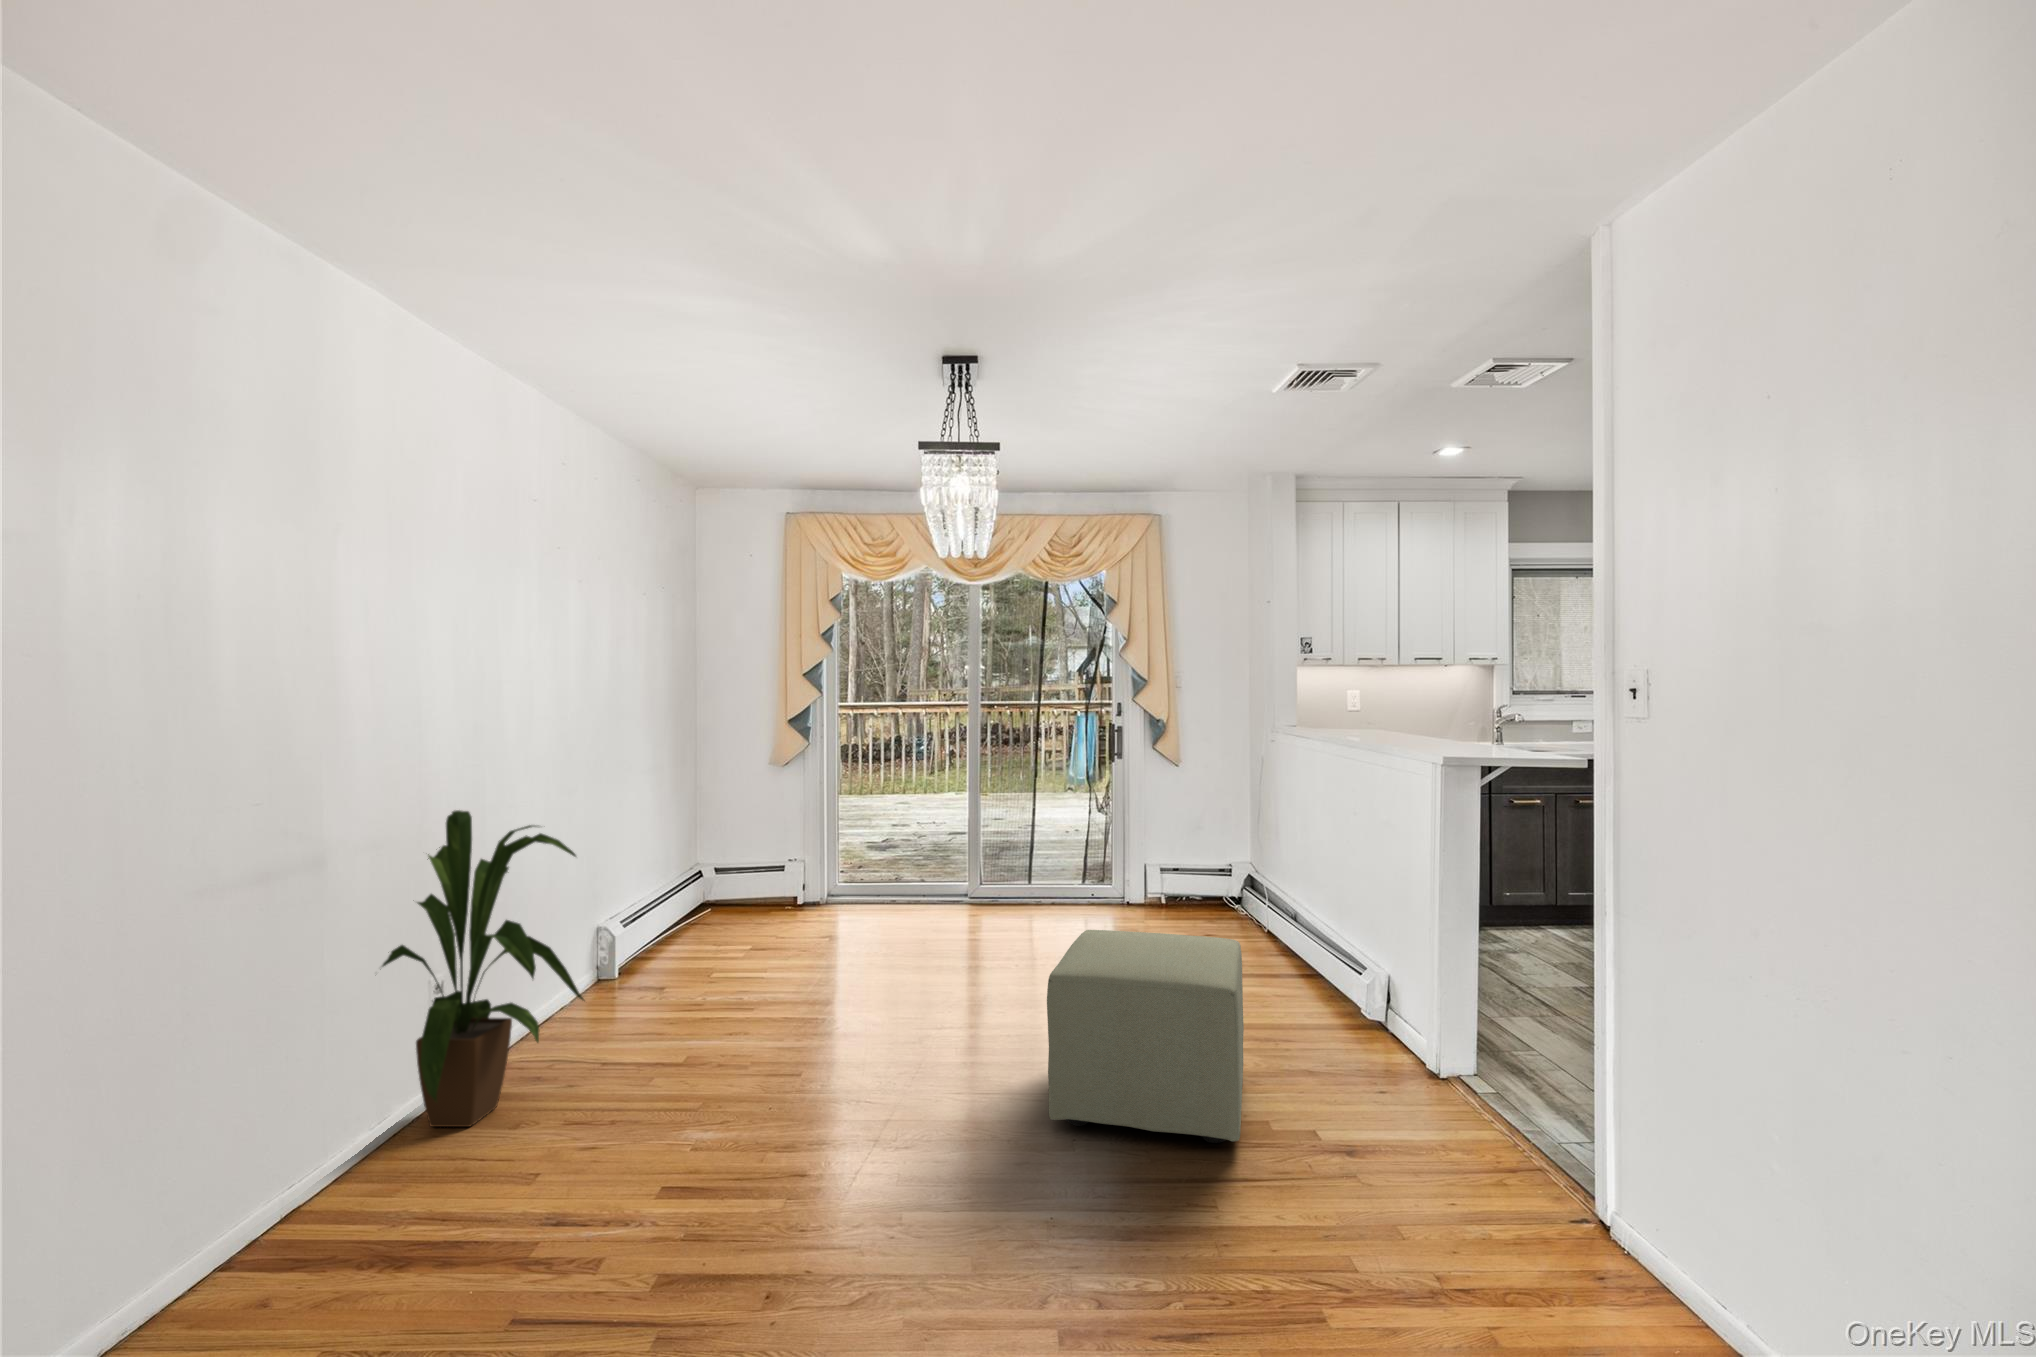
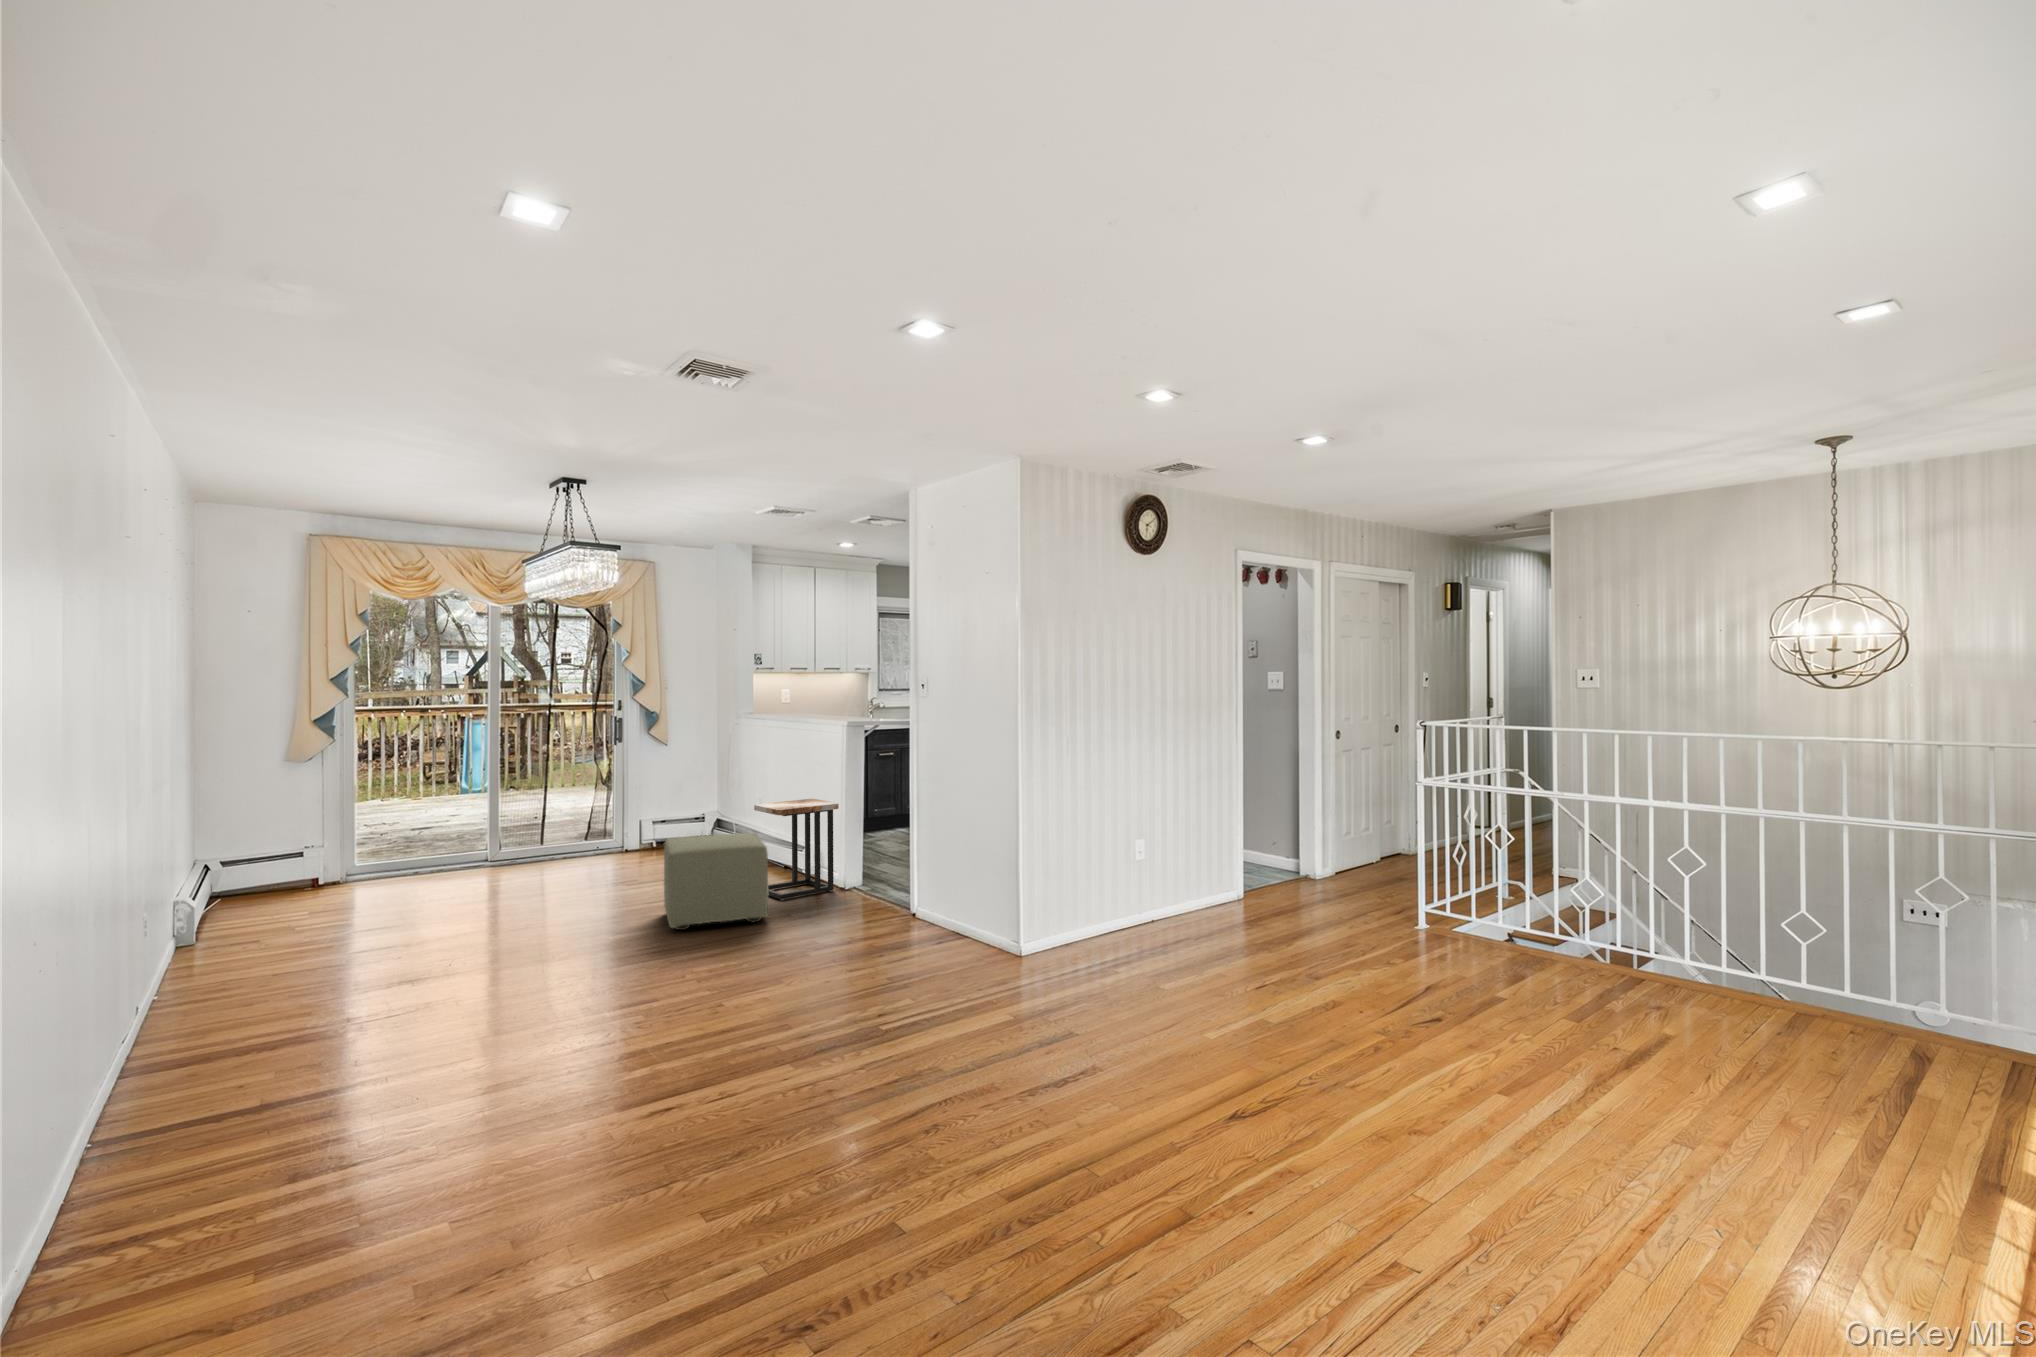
house plant: present [382,810,584,1127] -> none [164,790,353,1007]
side table: none [1253,877,1415,1077] -> present [754,799,839,900]

